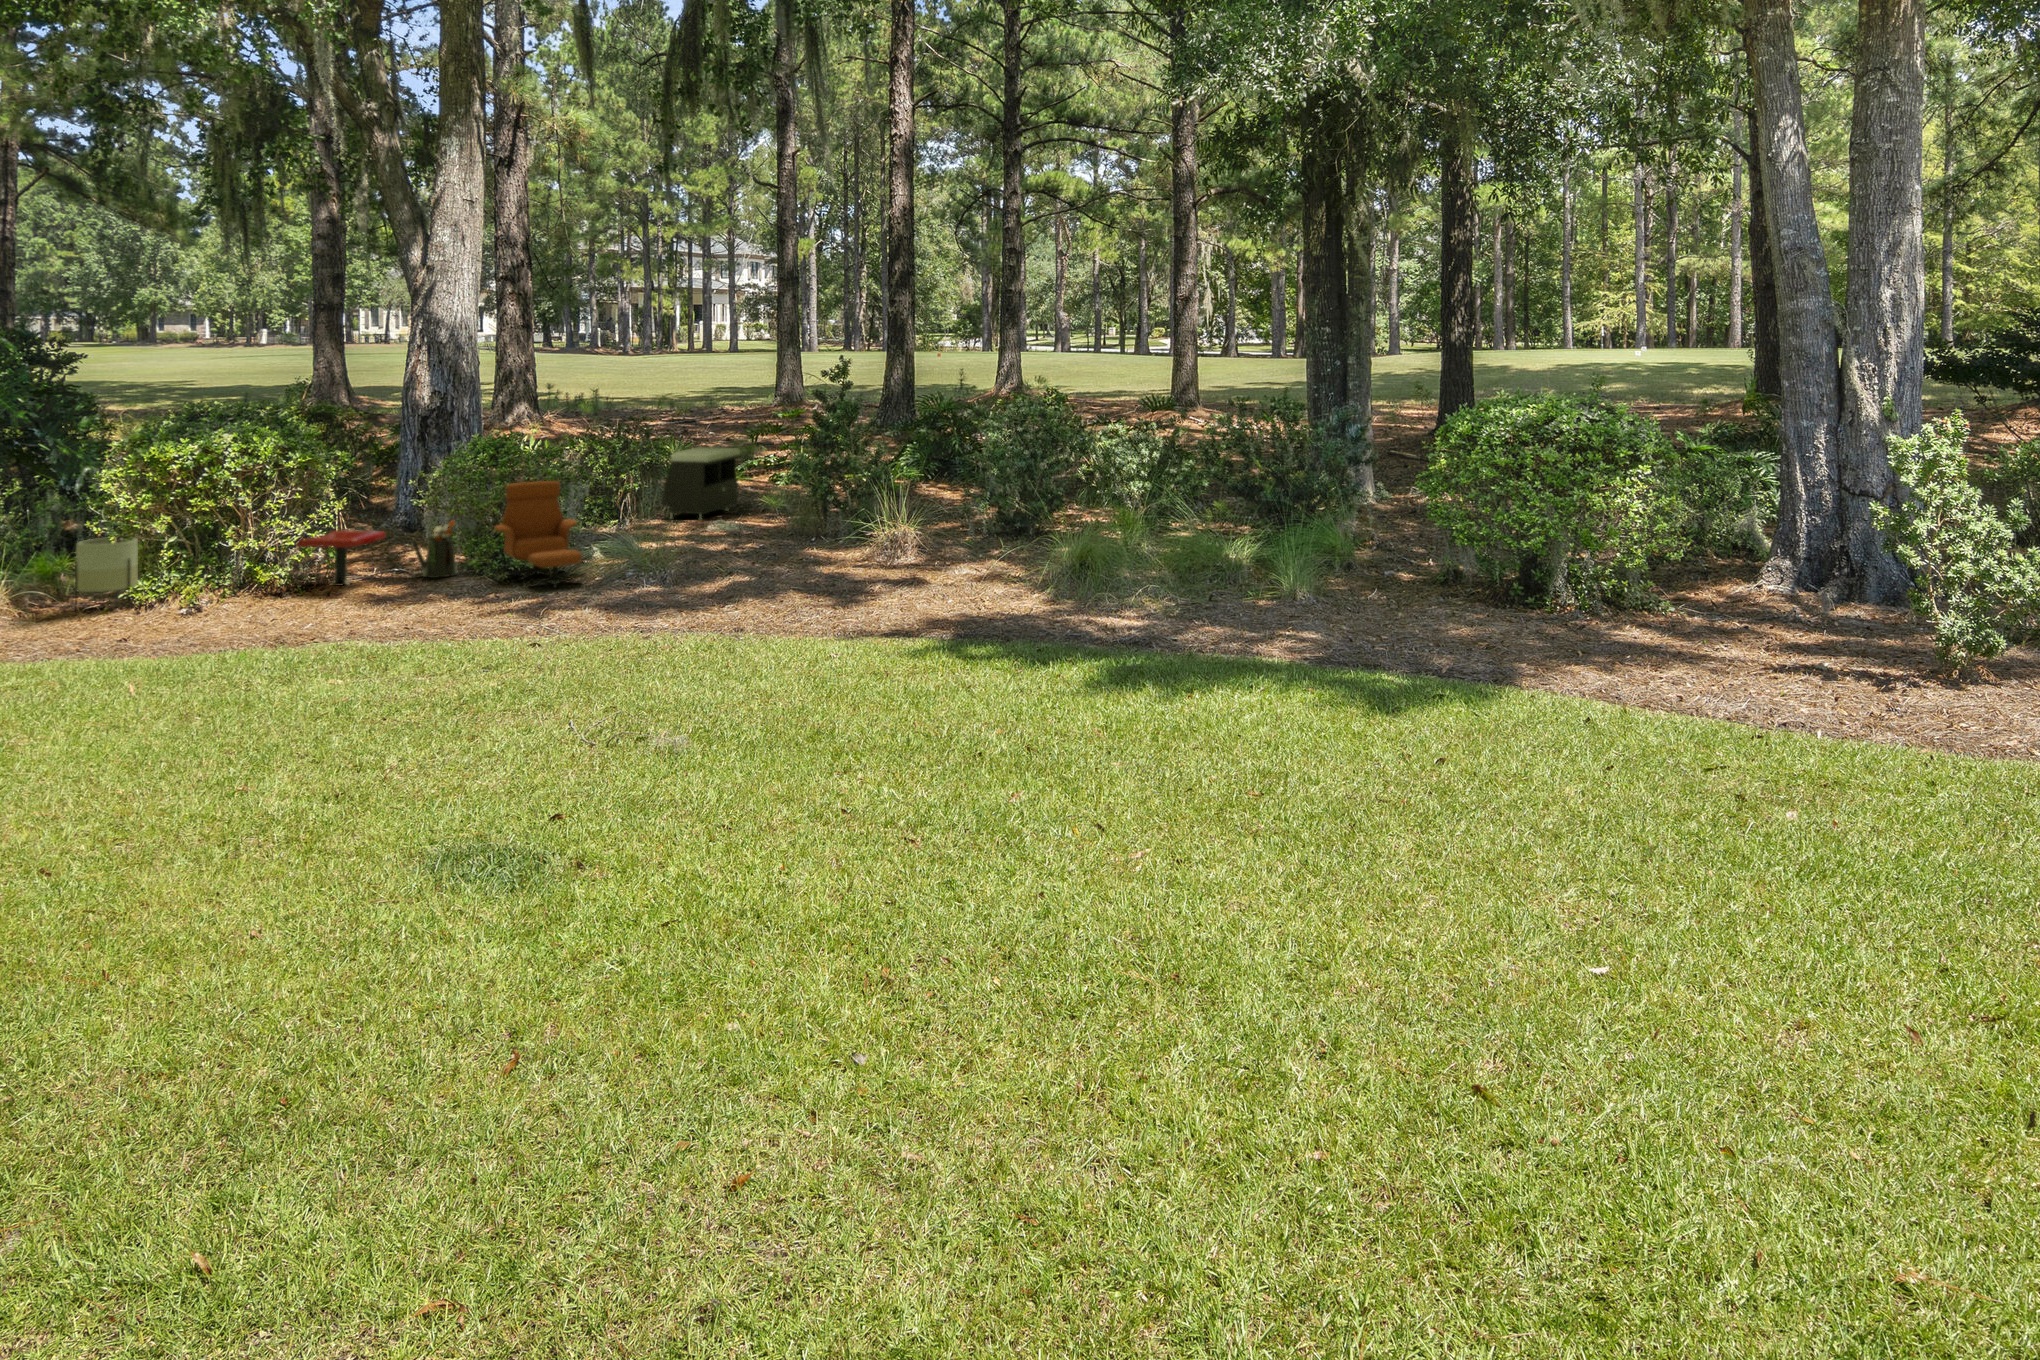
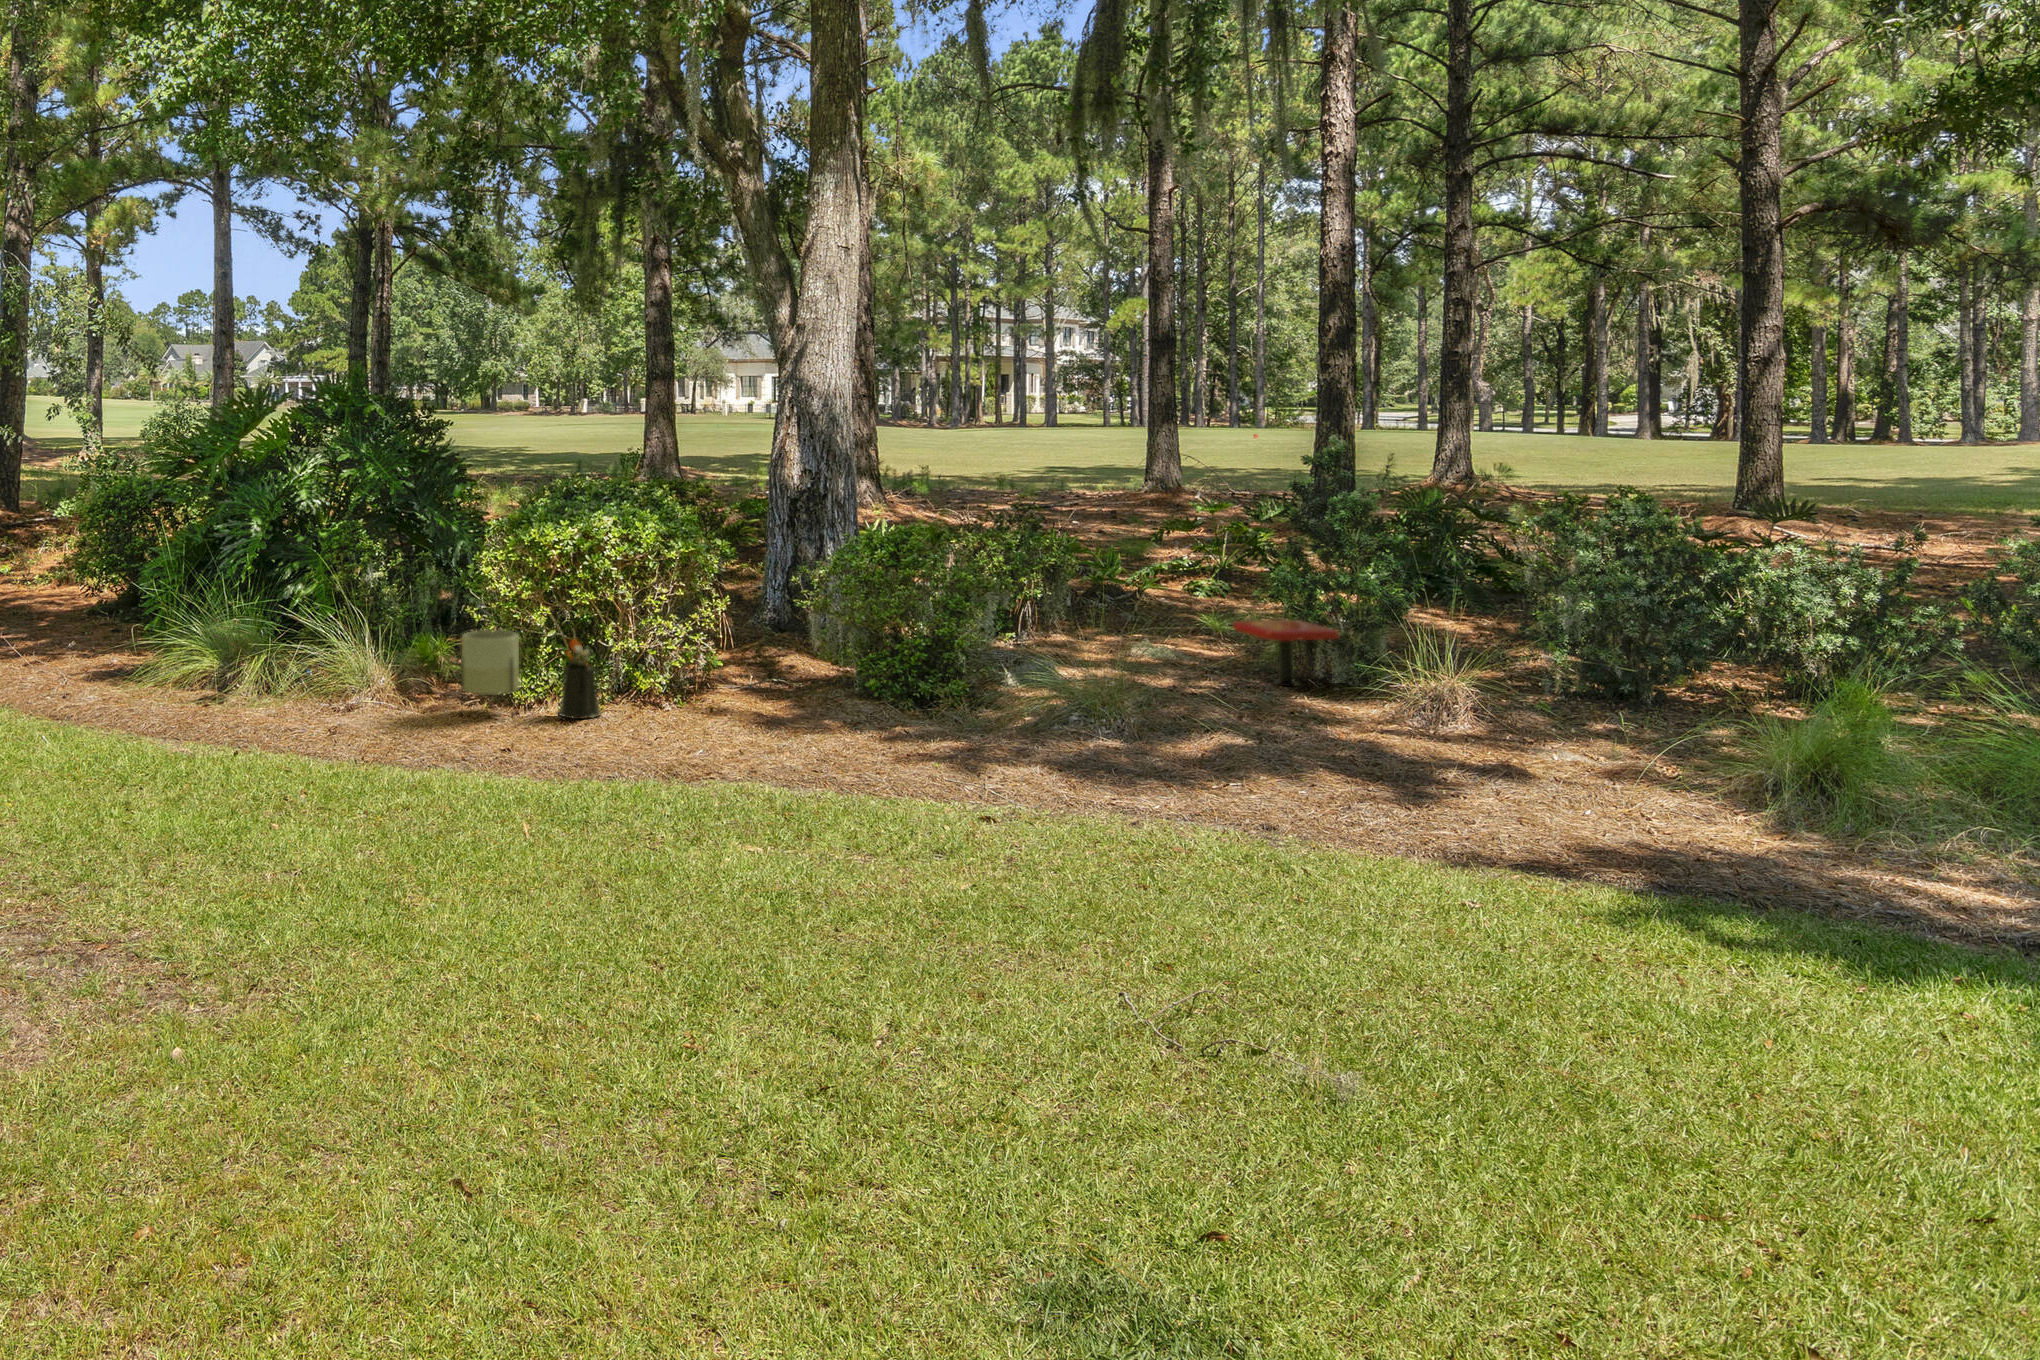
storage bench: present [664,447,740,520] -> none [1079,541,1186,643]
lounge chair: present [494,481,582,589] -> none [906,588,1034,744]
watering can: present [412,520,462,578] -> present [559,639,600,719]
pedestal table: present [296,530,385,586] -> present [1233,620,1340,686]

